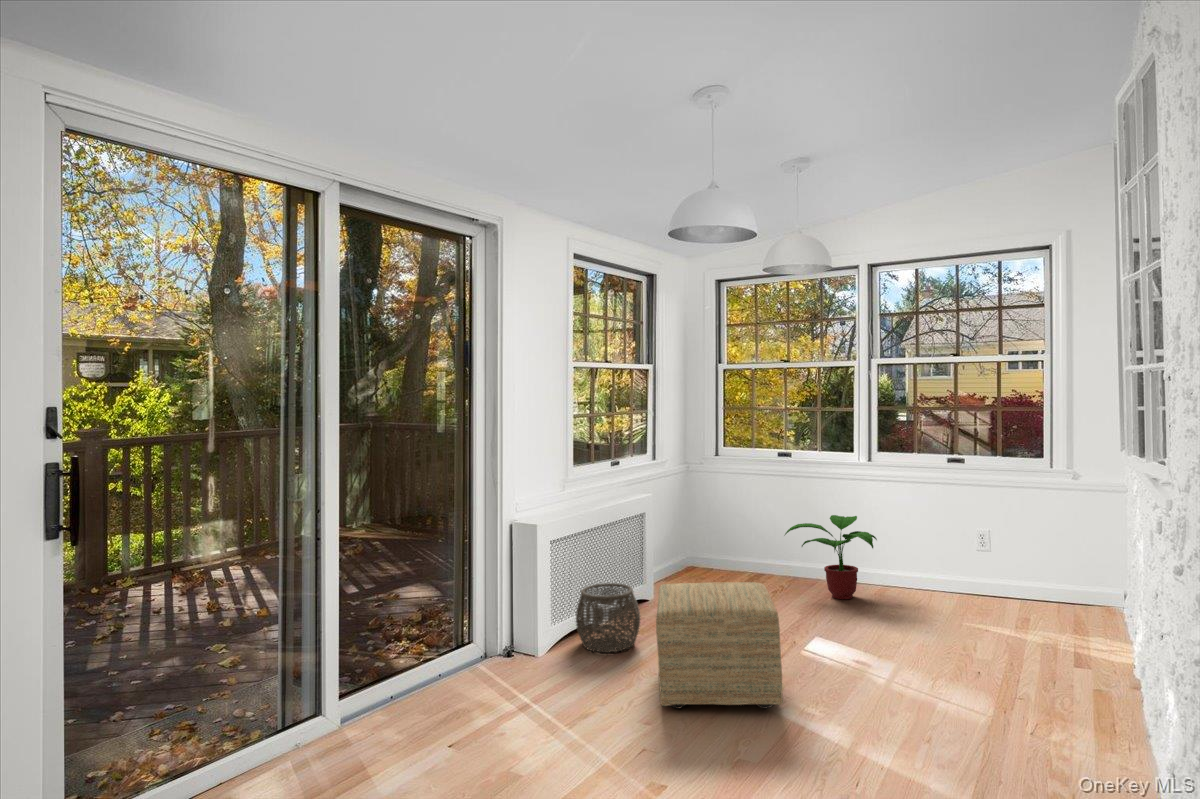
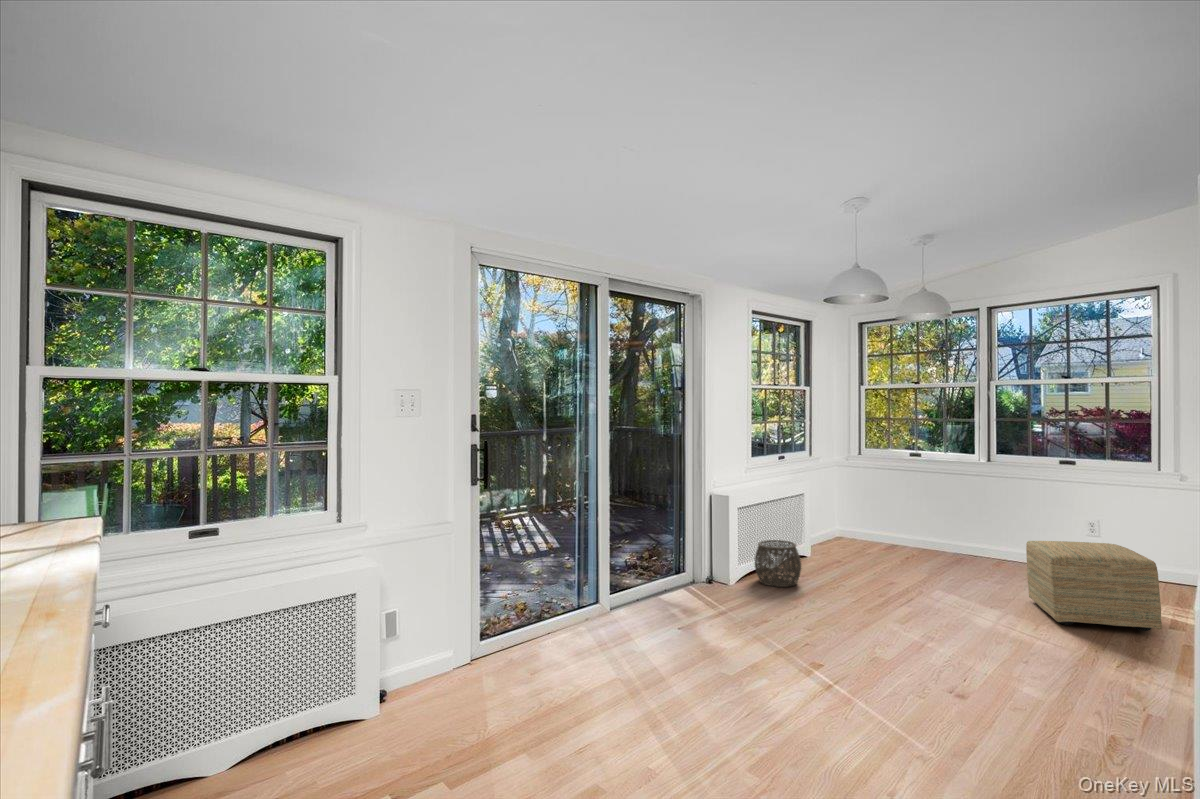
potted plant: present [785,515,877,599] -> none [915,502,996,568]
ottoman: present [656,582,783,709] -> present [1026,541,1162,631]

